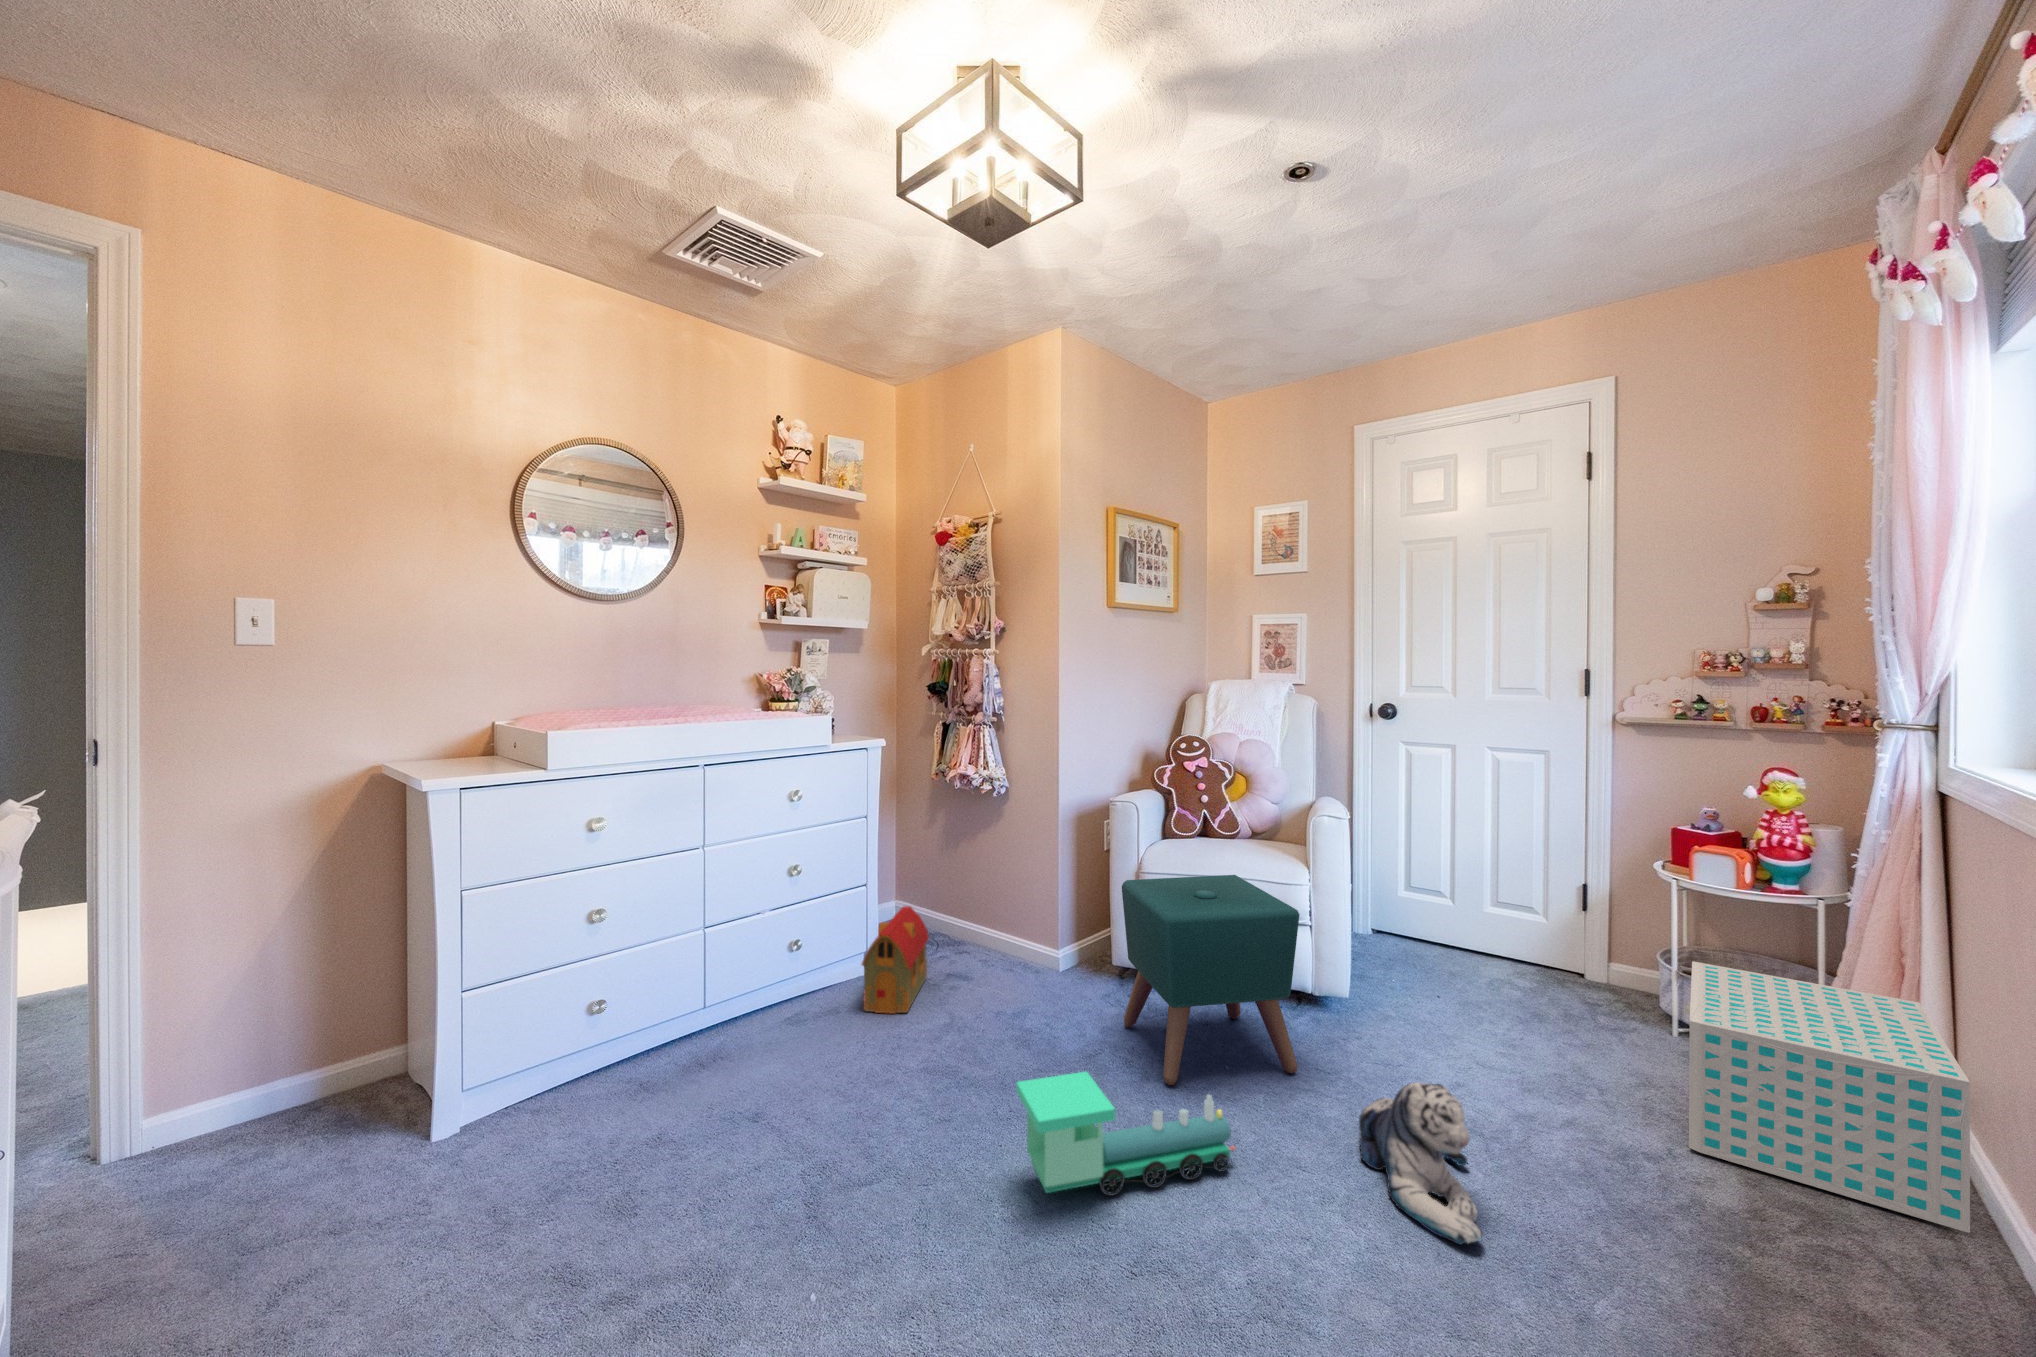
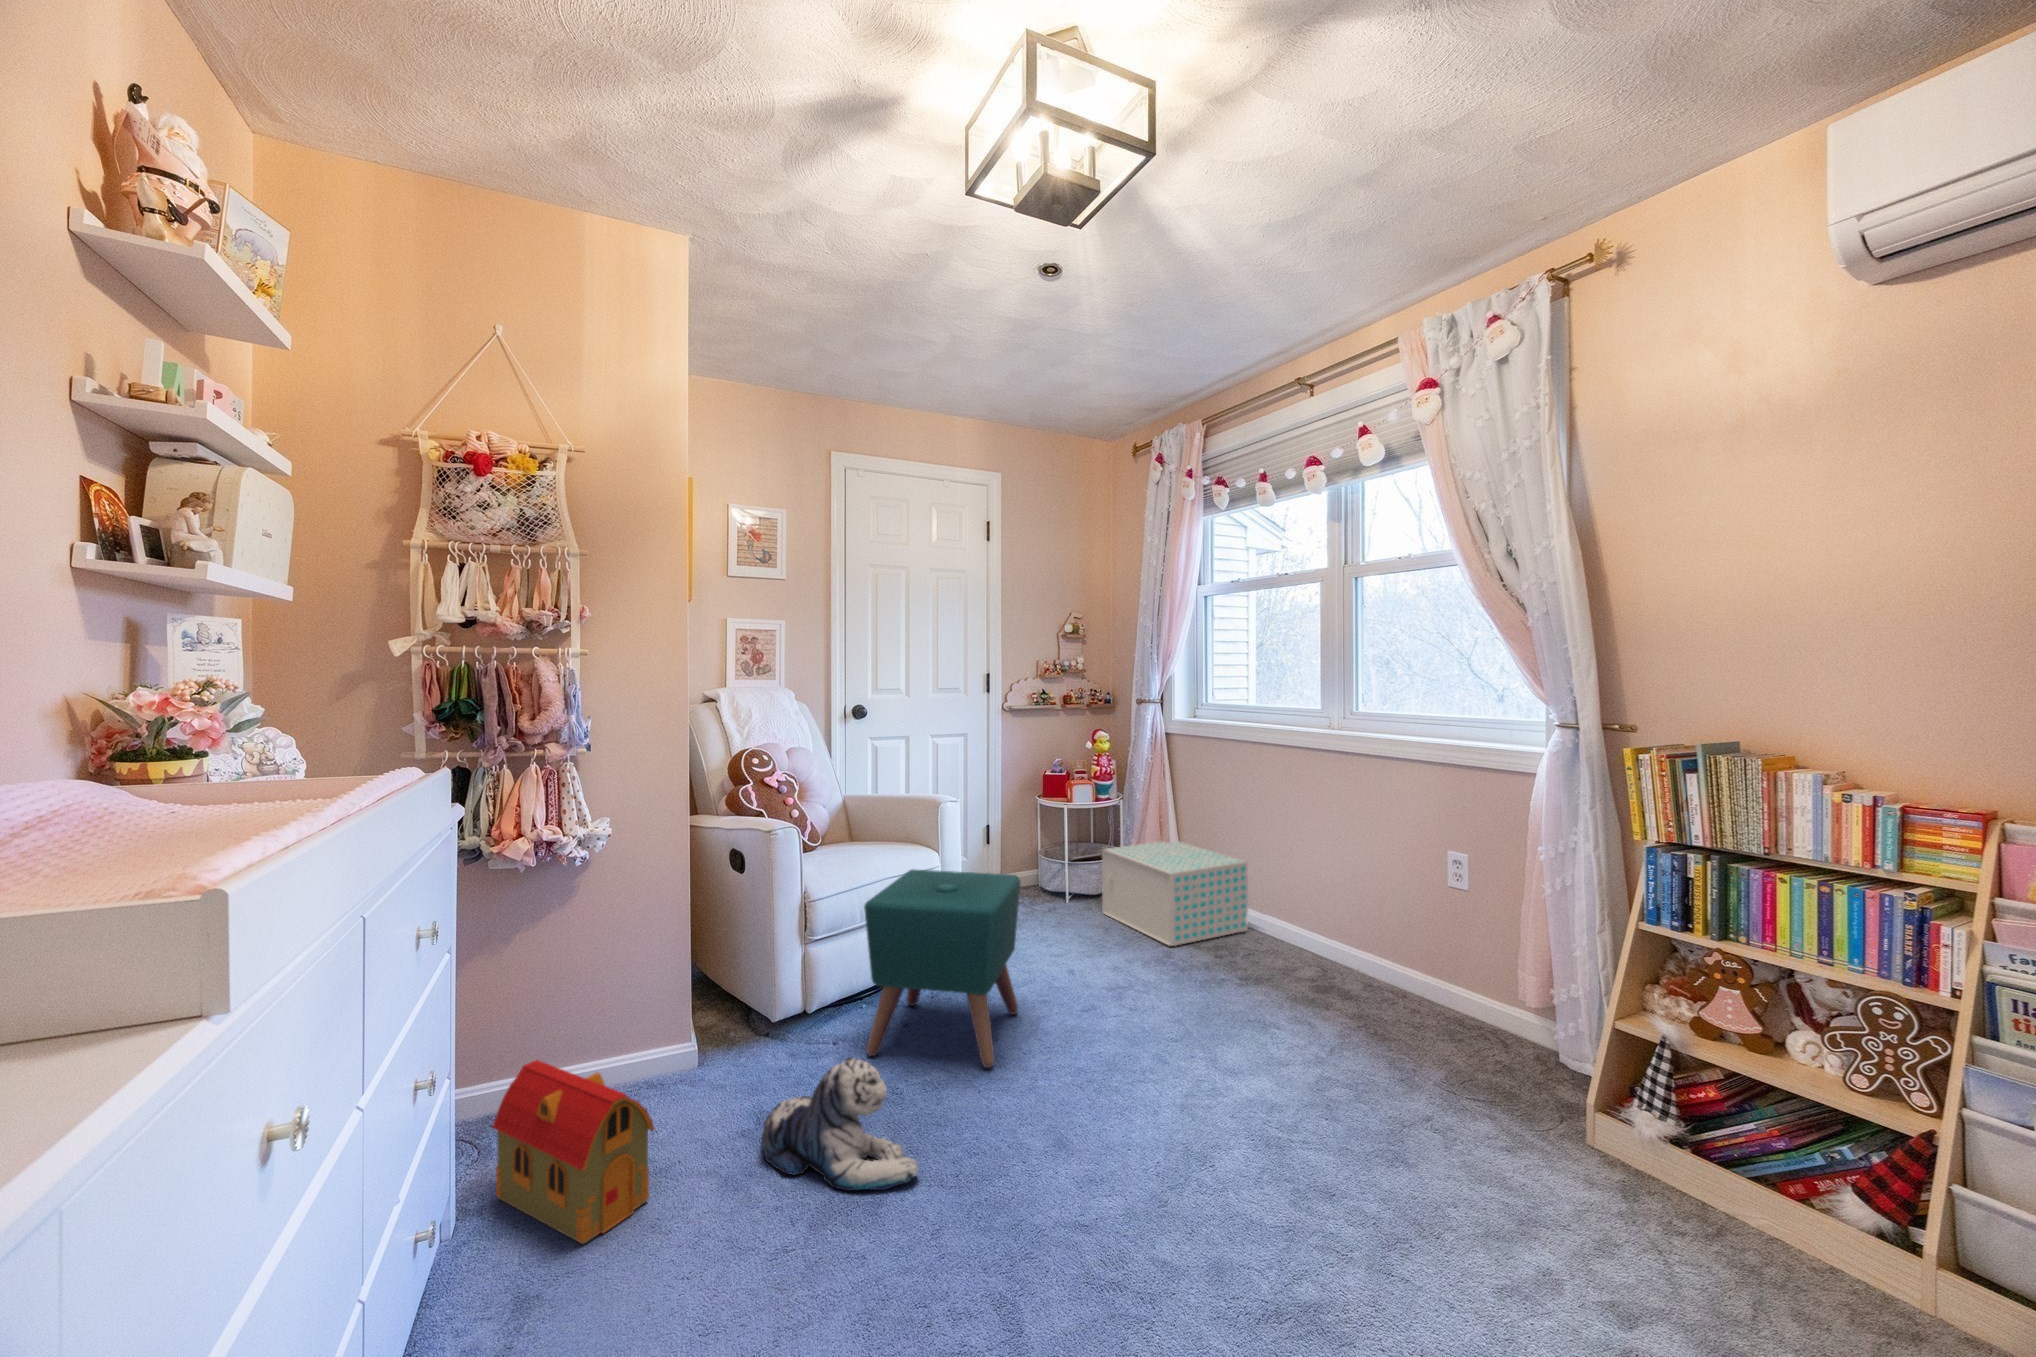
toy train: present [1016,1072,1235,1196] -> none [1064,1032,1140,1175]
plush toy: present [1359,1082,1482,1245] -> present [762,1057,919,1190]

